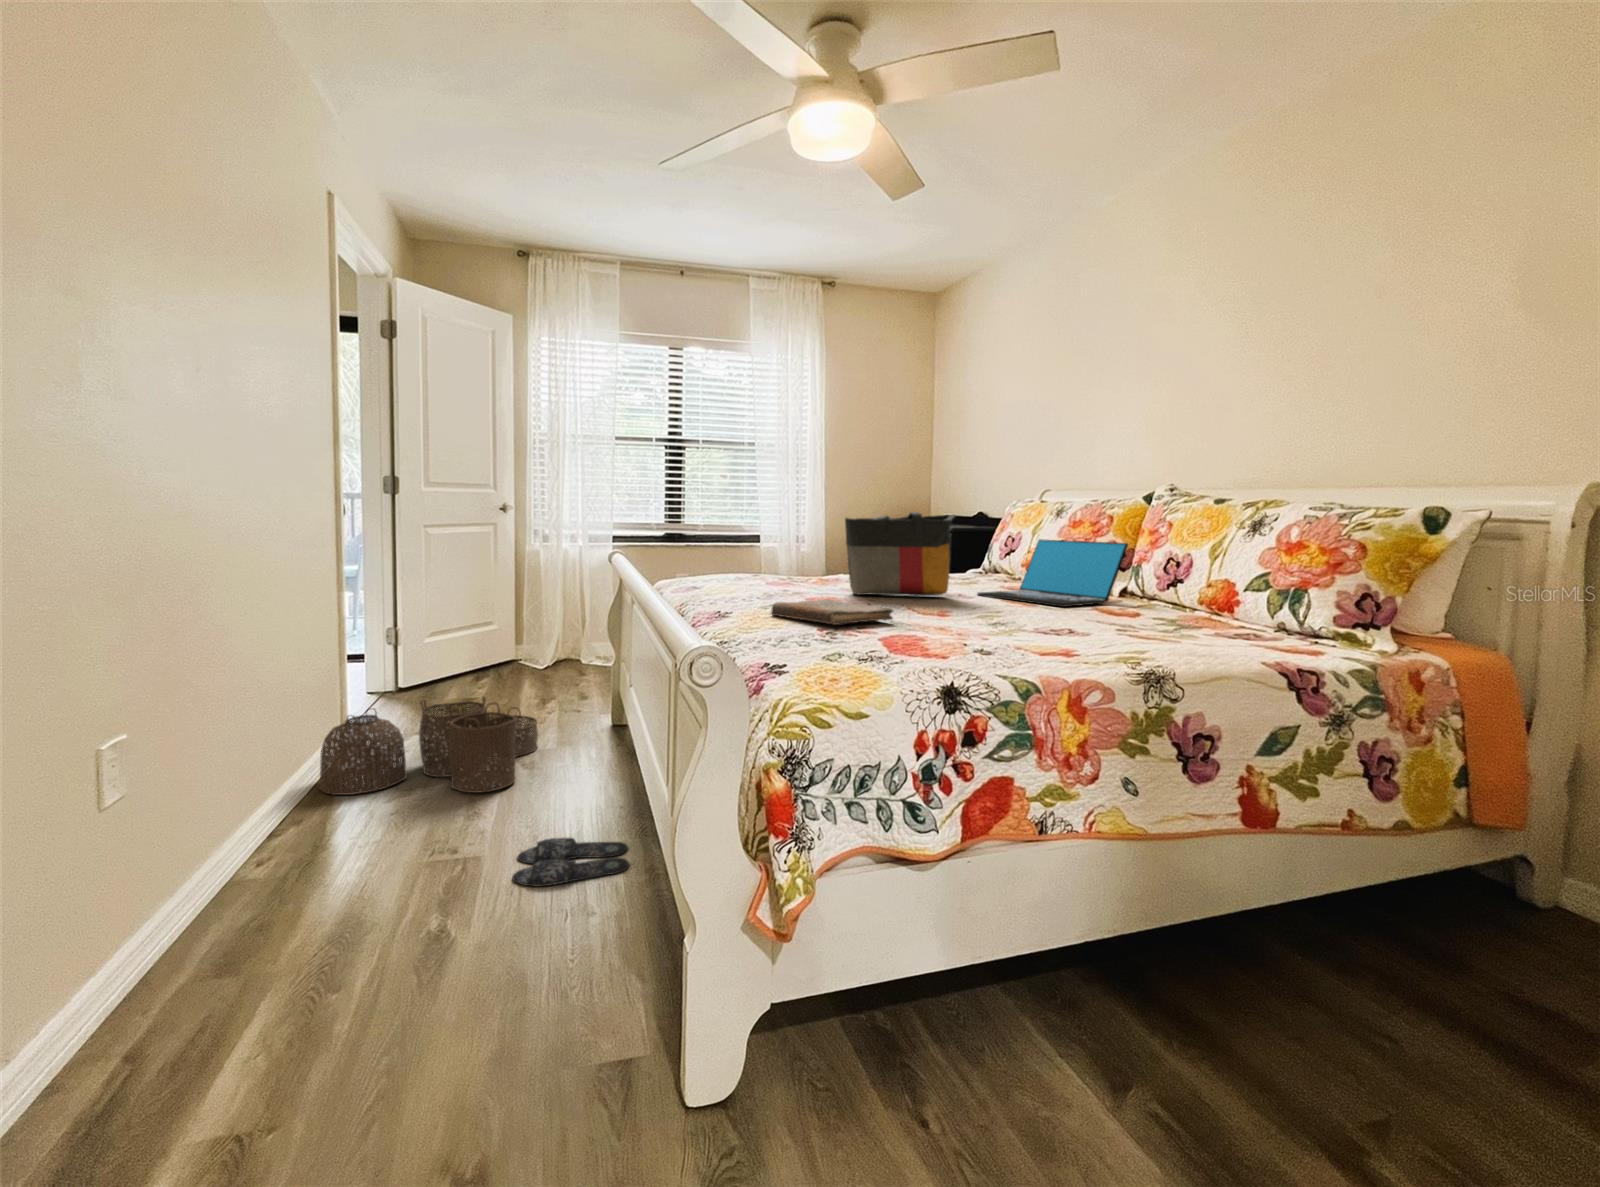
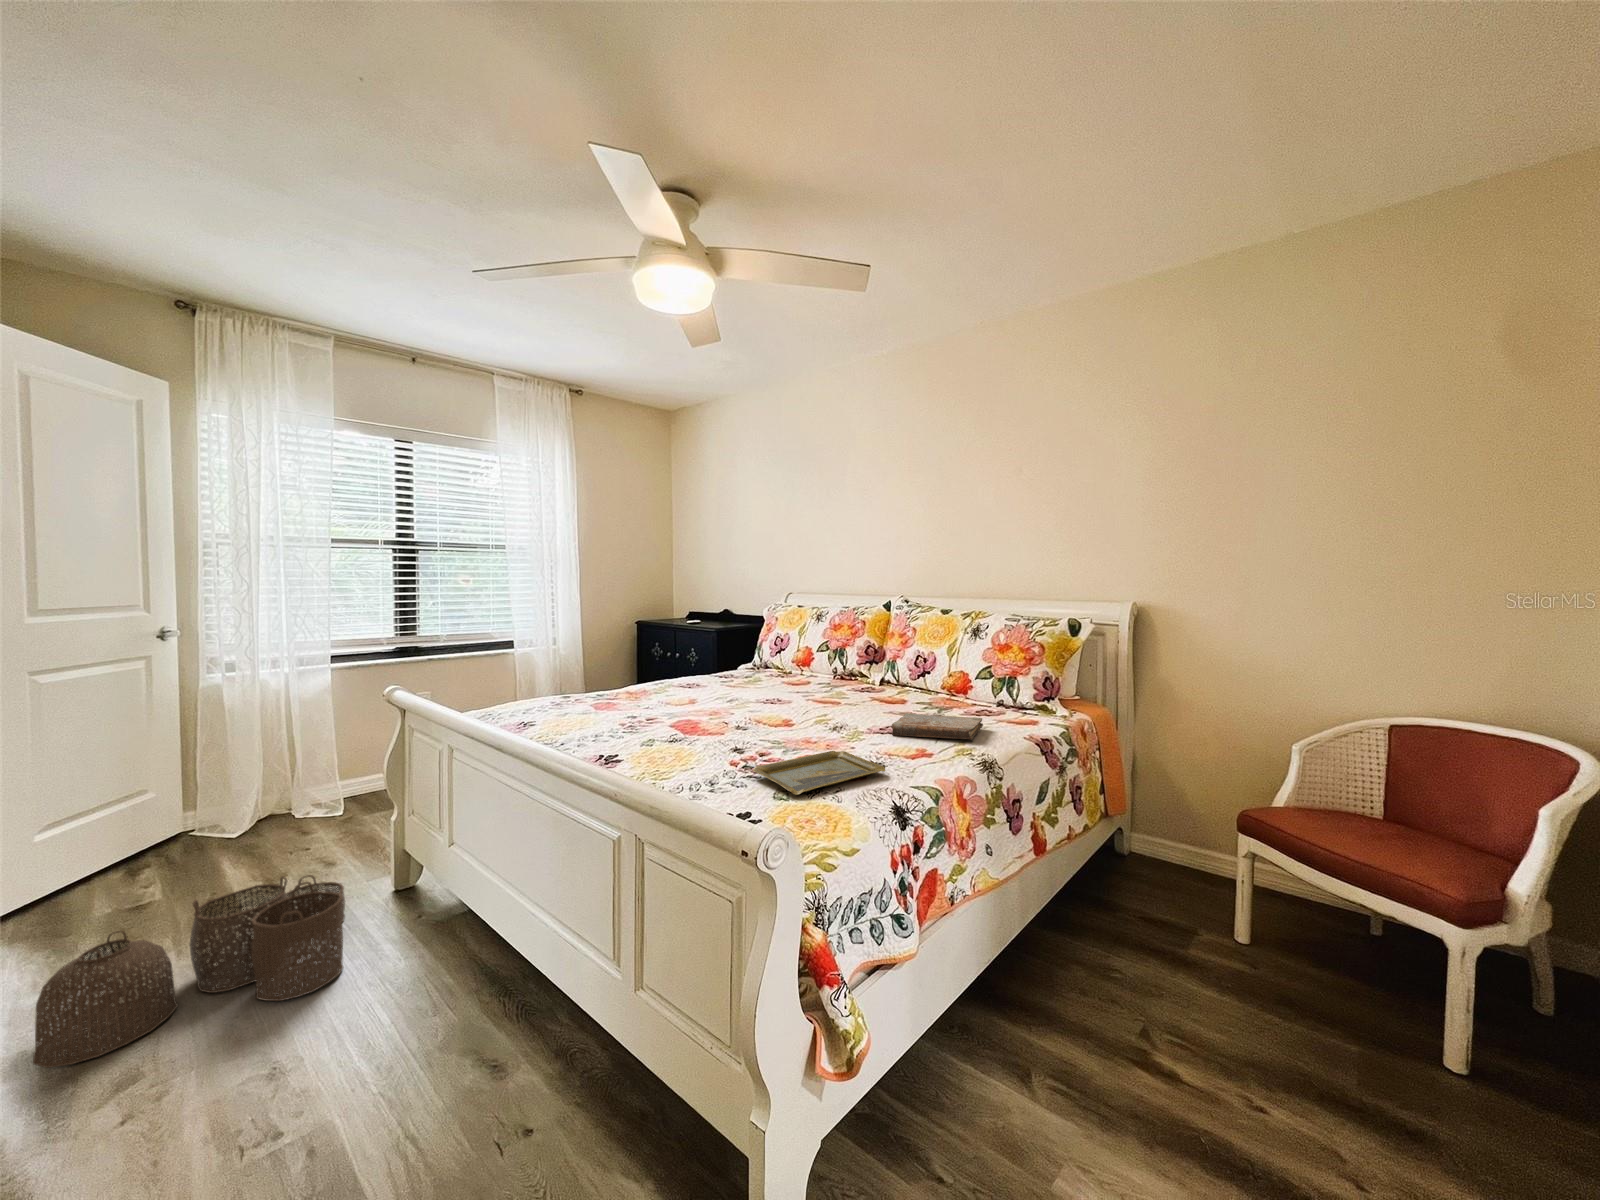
tote bag: present [845,512,955,596] -> none [683,634,771,709]
laptop: present [977,540,1128,607] -> none [783,643,885,700]
book: present [771,599,893,625] -> present [892,713,983,740]
tray: none [818,628,978,653] -> present [753,751,885,795]
slippers: present [513,838,629,886] -> none [405,1003,543,1095]

